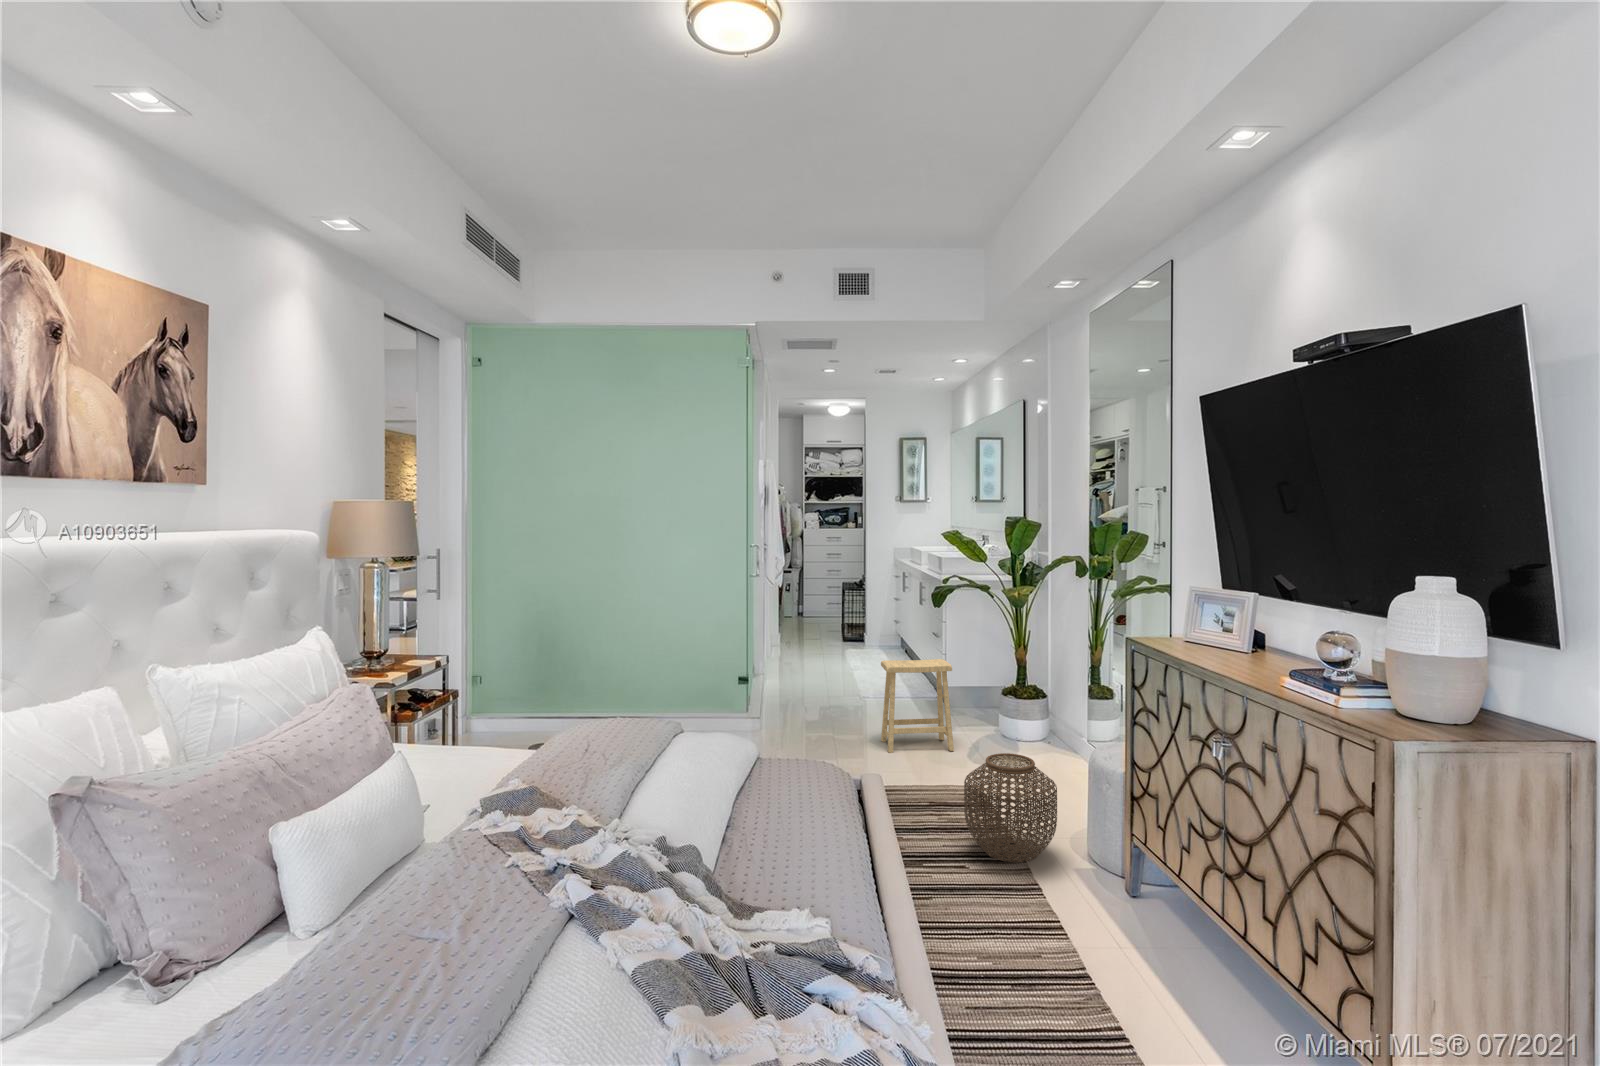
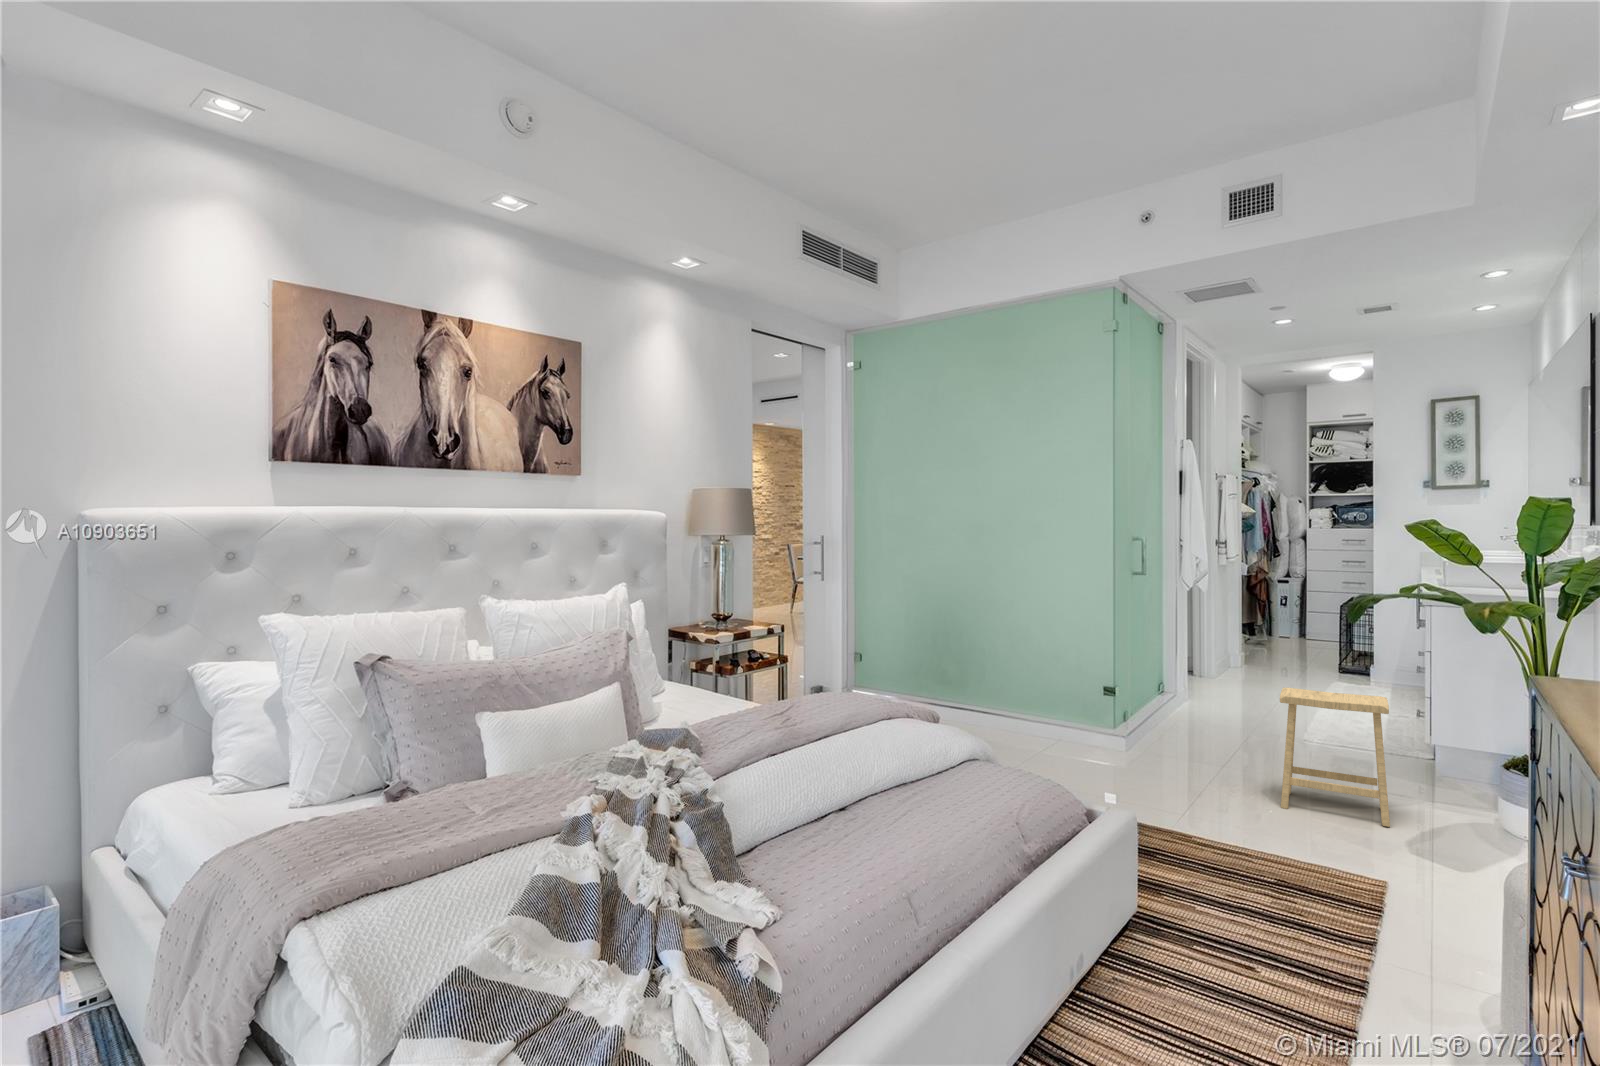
woven basket: present [964,753,1057,863] -> none [1275,827,1437,996]

